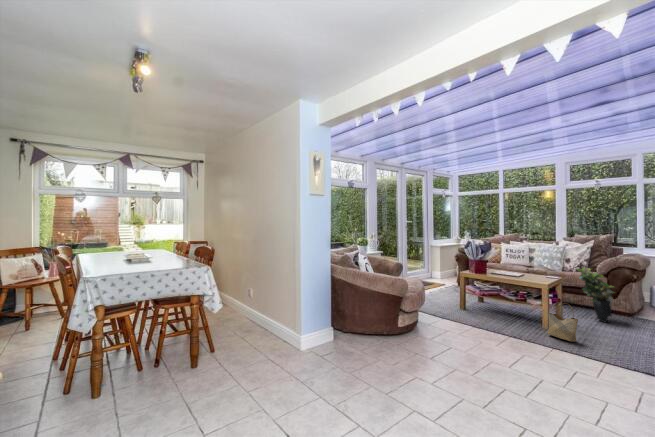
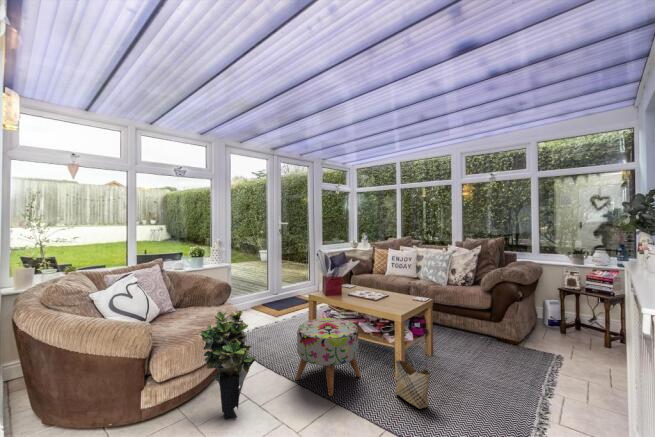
potted plant: present [577,268,614,322] -> present [201,310,256,420]
ottoman: none [468,287,515,334] -> present [296,318,361,396]

